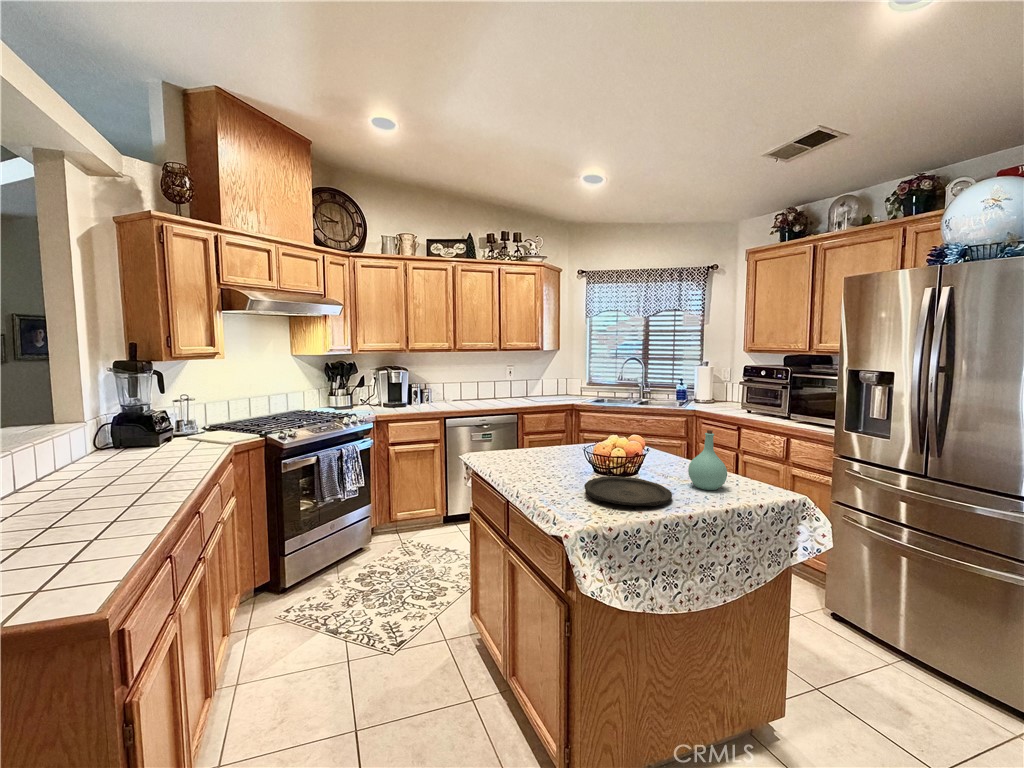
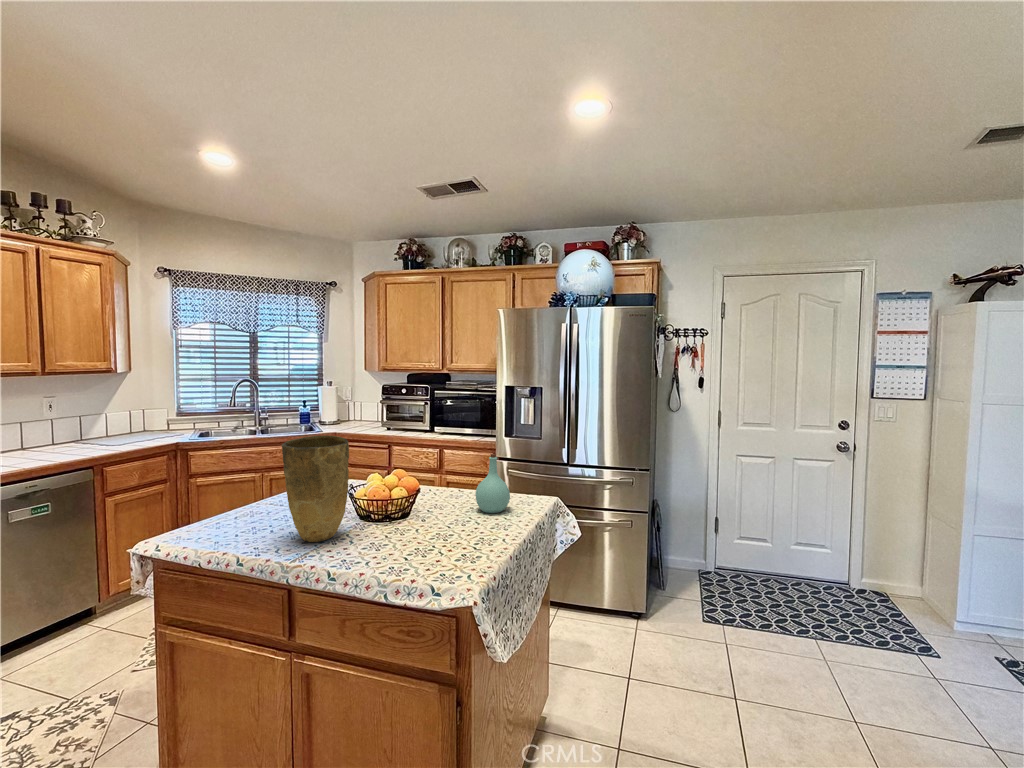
vase: none [526,394,572,471] -> present [282,436,349,542]
plate: present [584,476,672,506] -> none [405,519,500,555]

